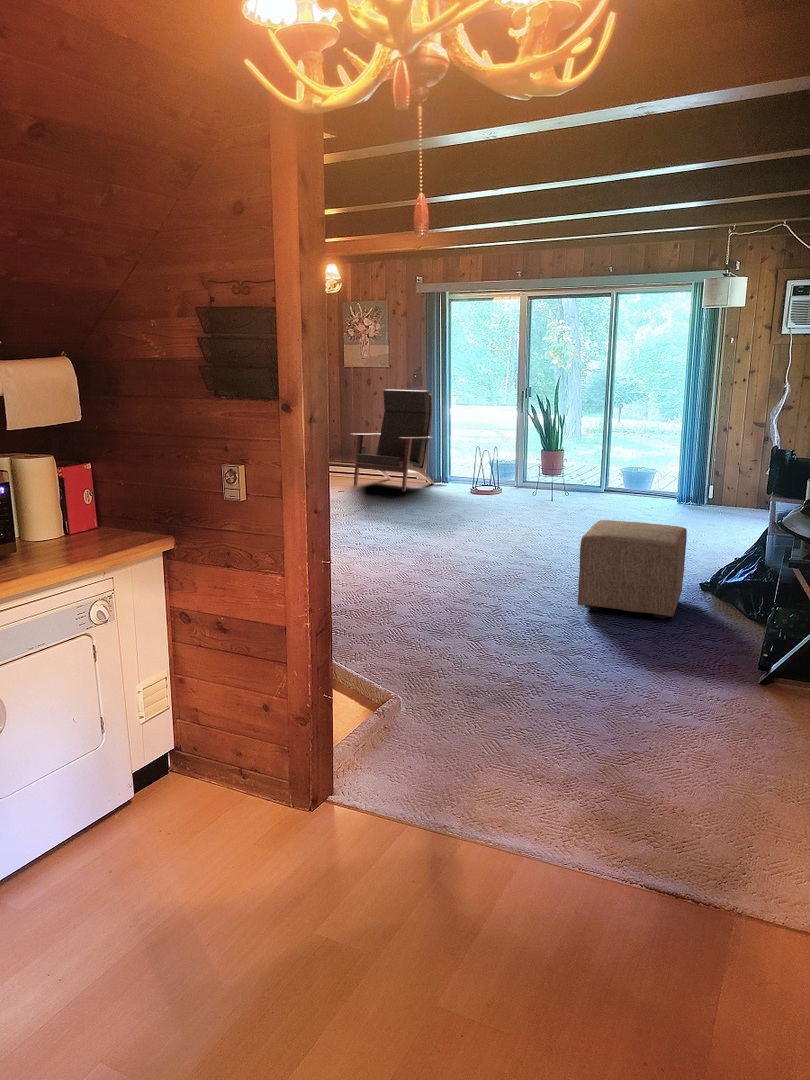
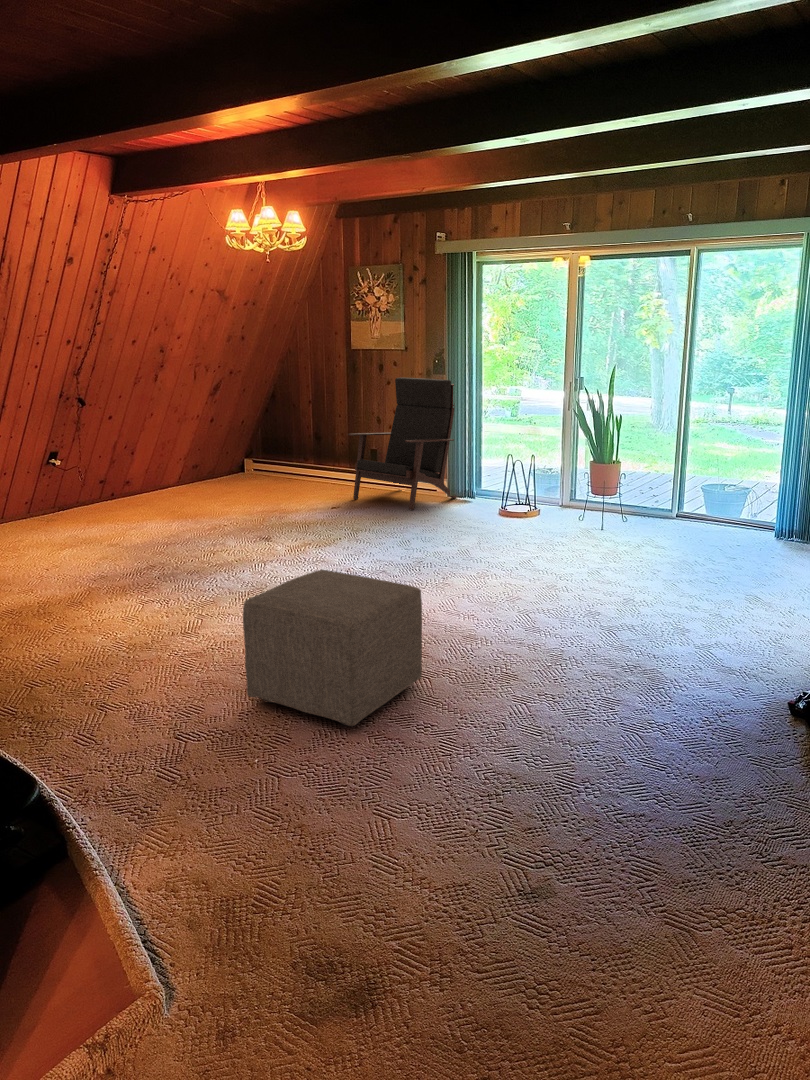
ottoman: present [578,520,687,619] -> present [243,570,422,726]

